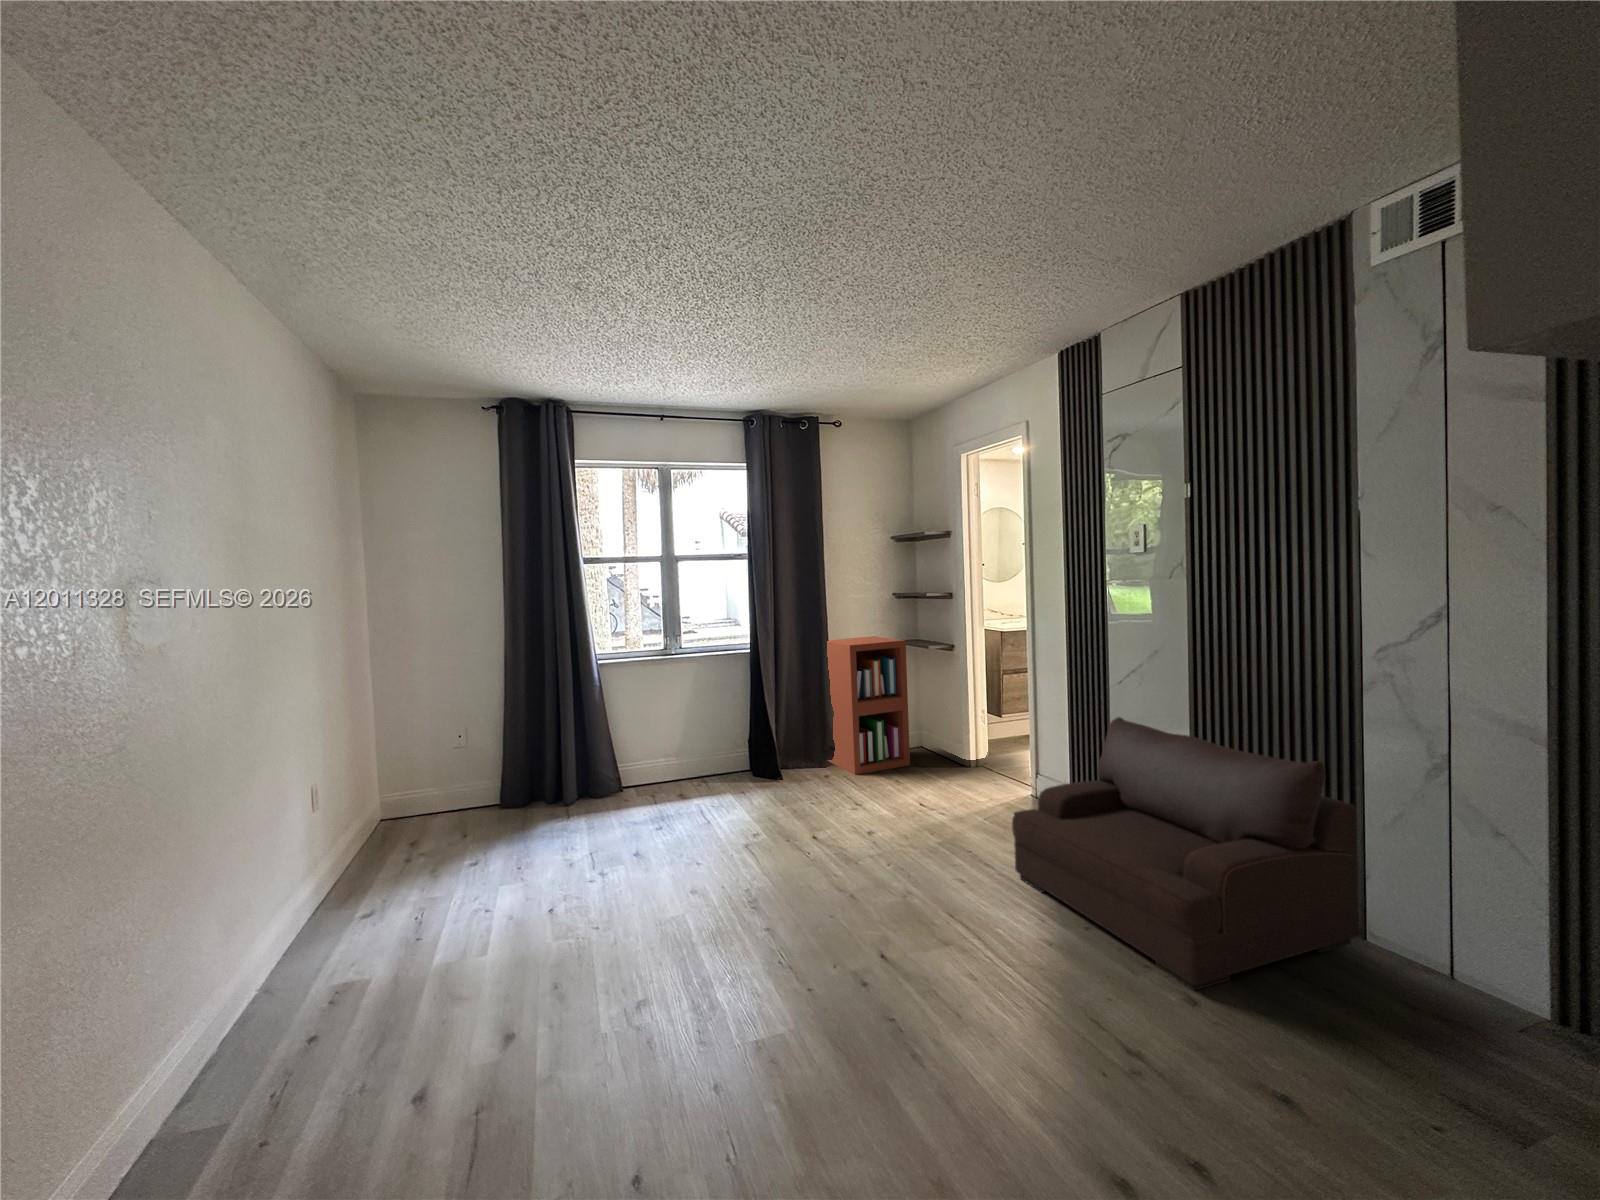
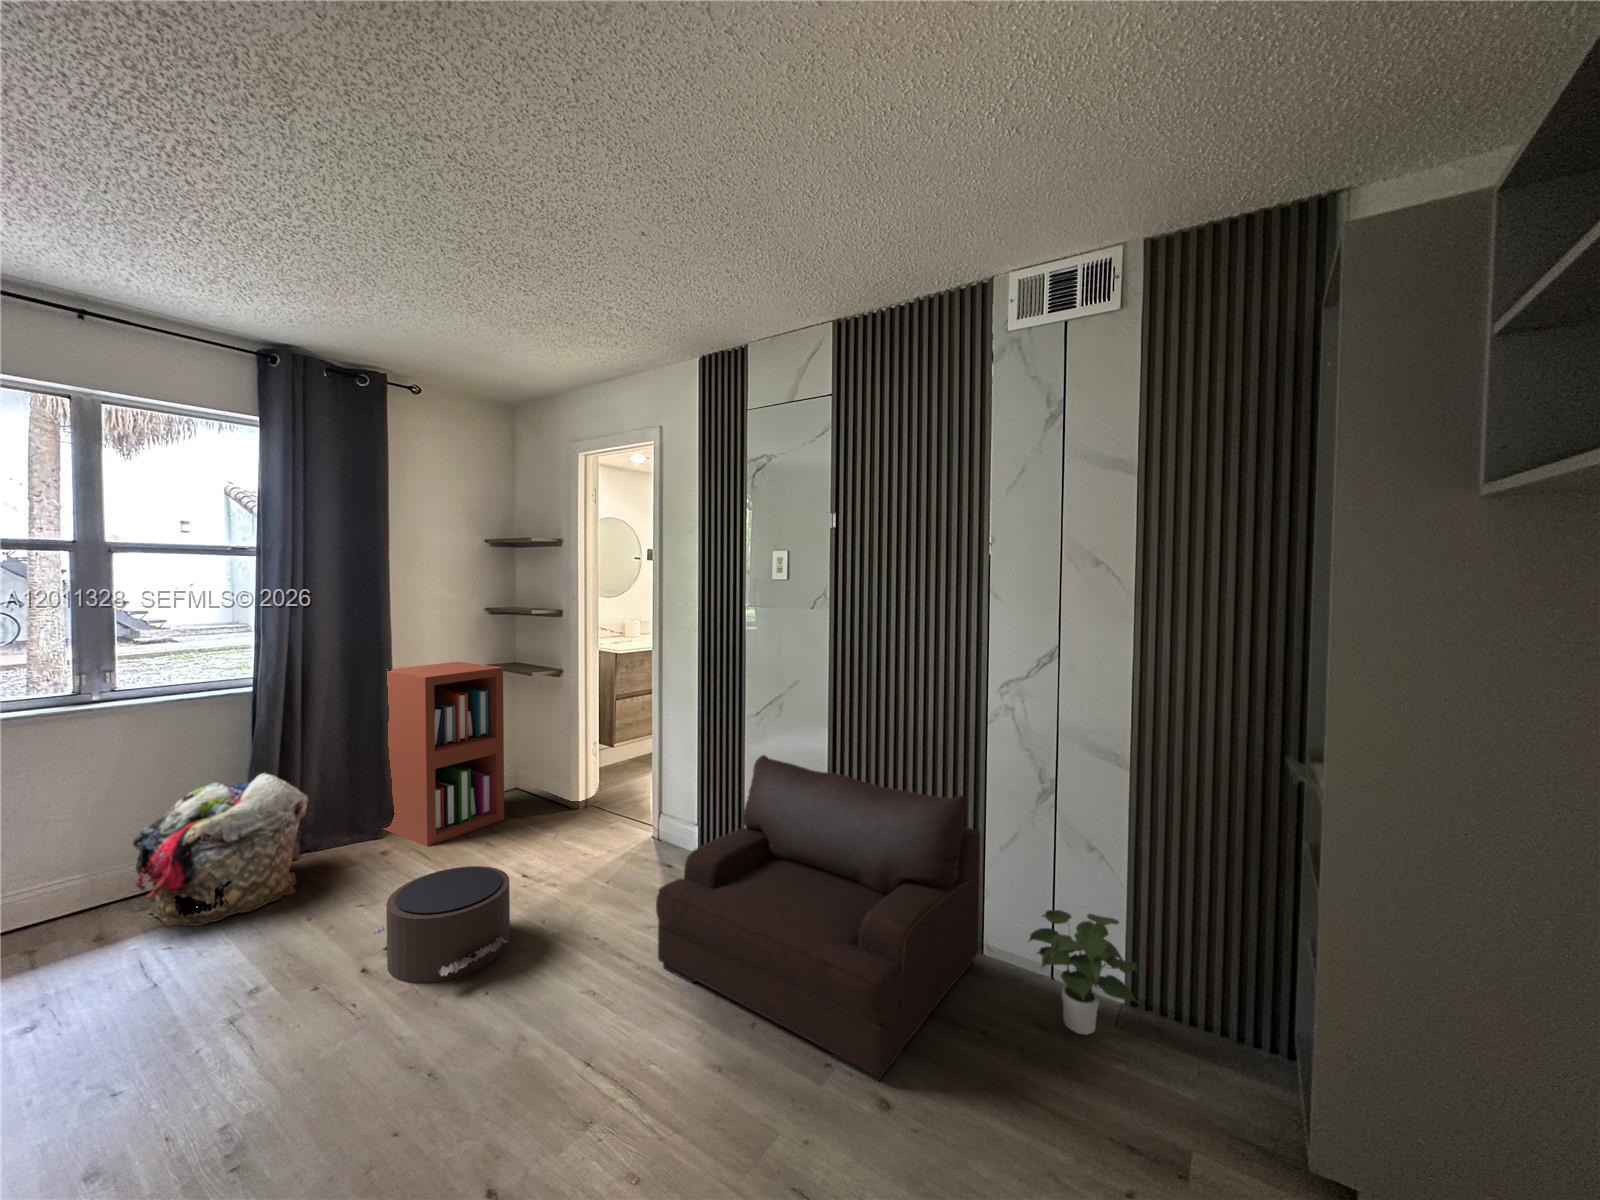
laundry basket: none [695,706,781,797] -> present [133,773,308,926]
pouf: none [818,781,907,852] -> present [371,866,510,983]
potted plant: none [1401,897,1562,1030] -> present [1029,910,1138,1035]

